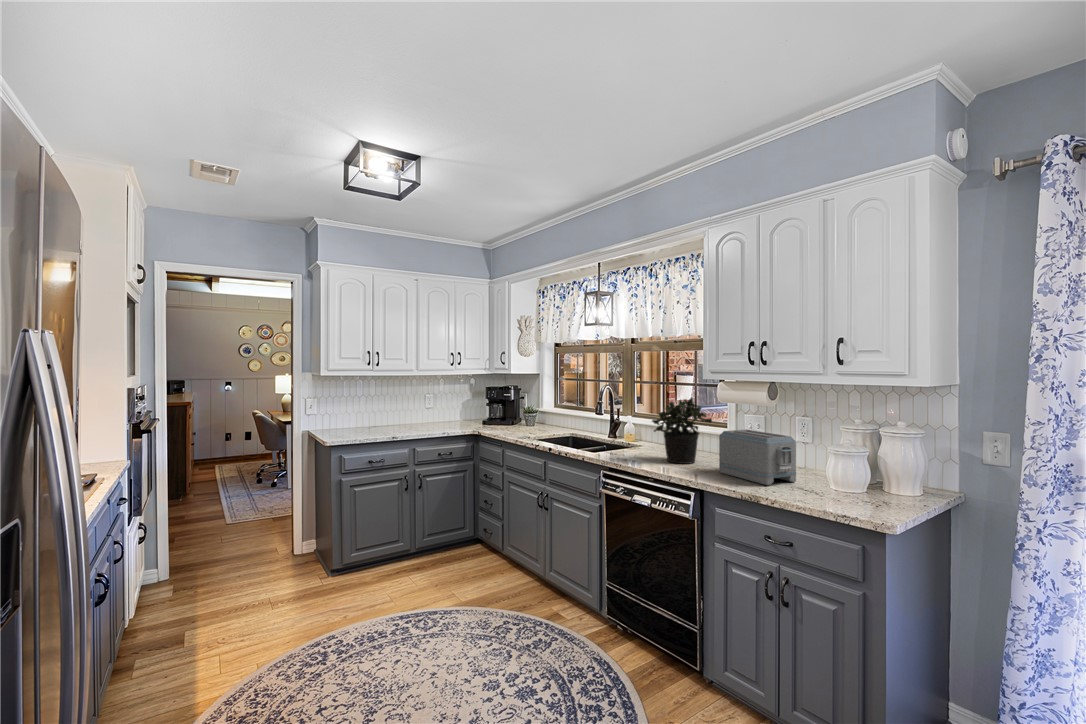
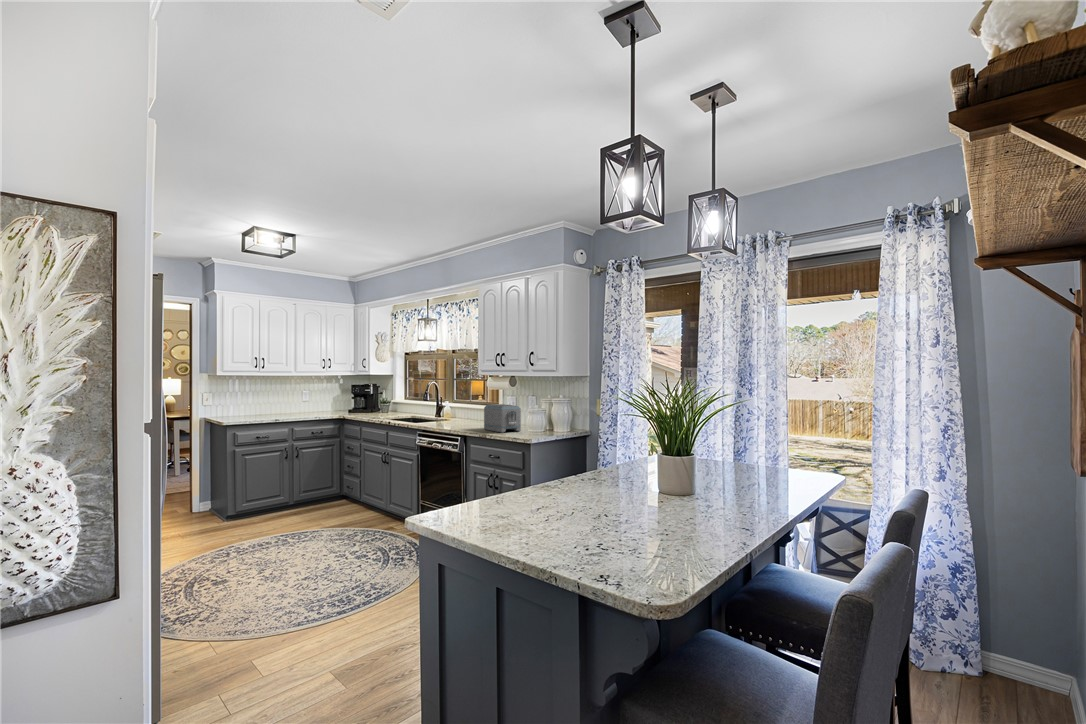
potted plant: present [652,398,712,464] -> none [450,386,485,427]

